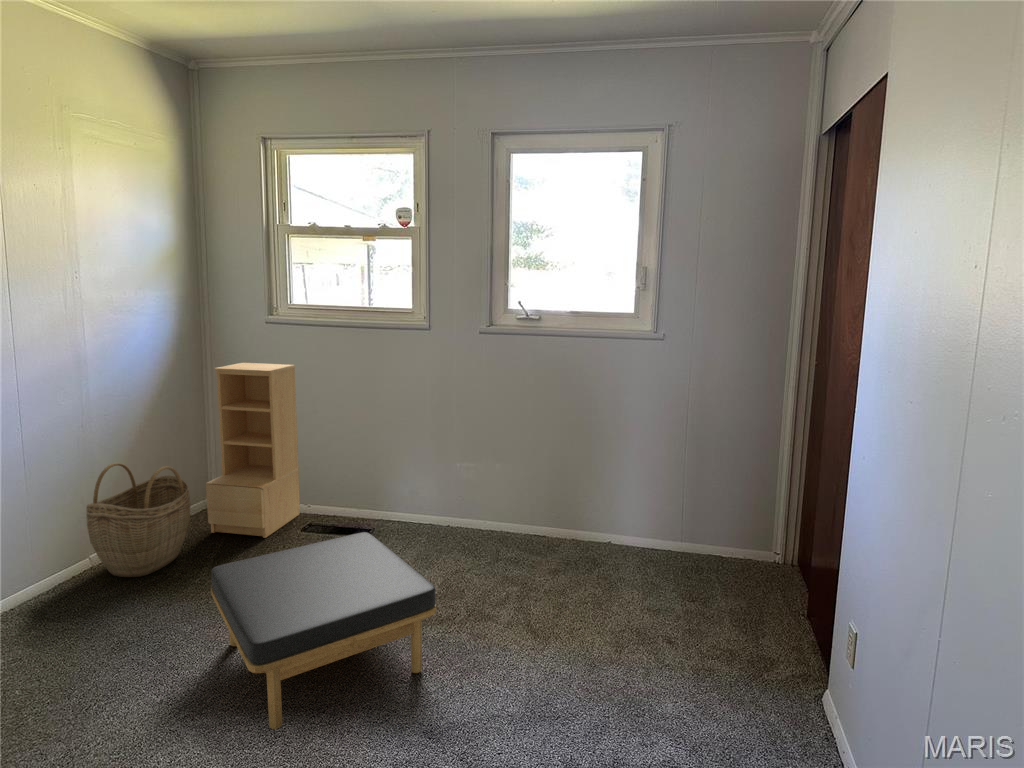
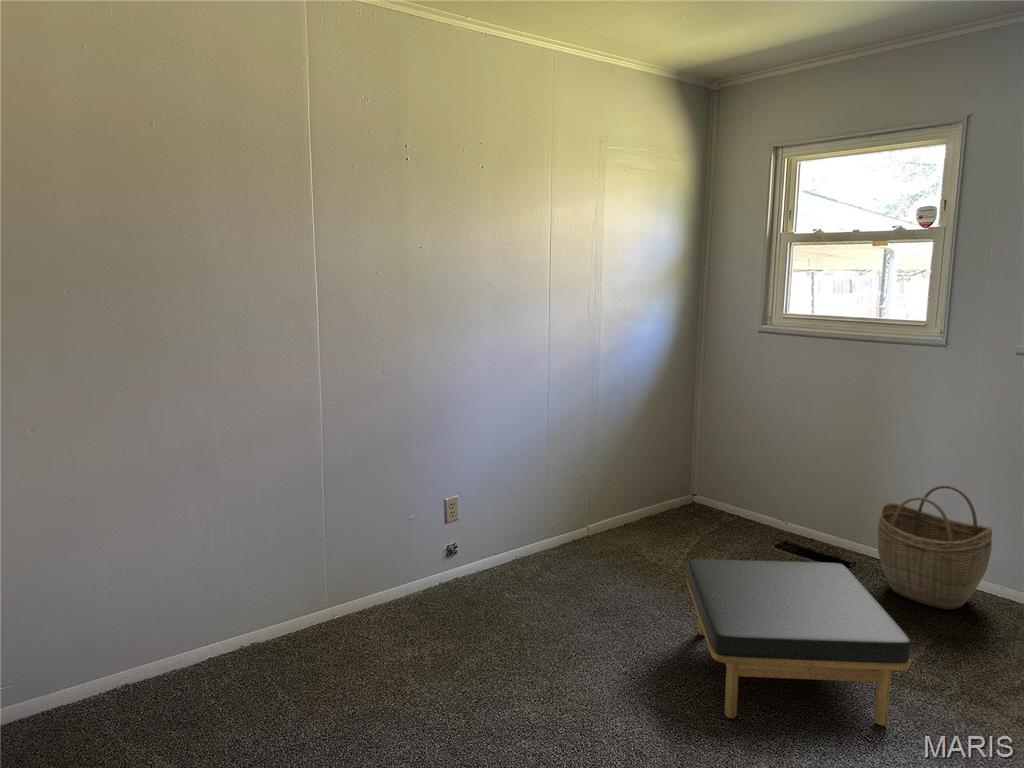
bookshelf: present [206,363,300,538] -> none [690,371,785,545]
woven basket: present [86,463,191,577] -> present [878,485,992,610]

